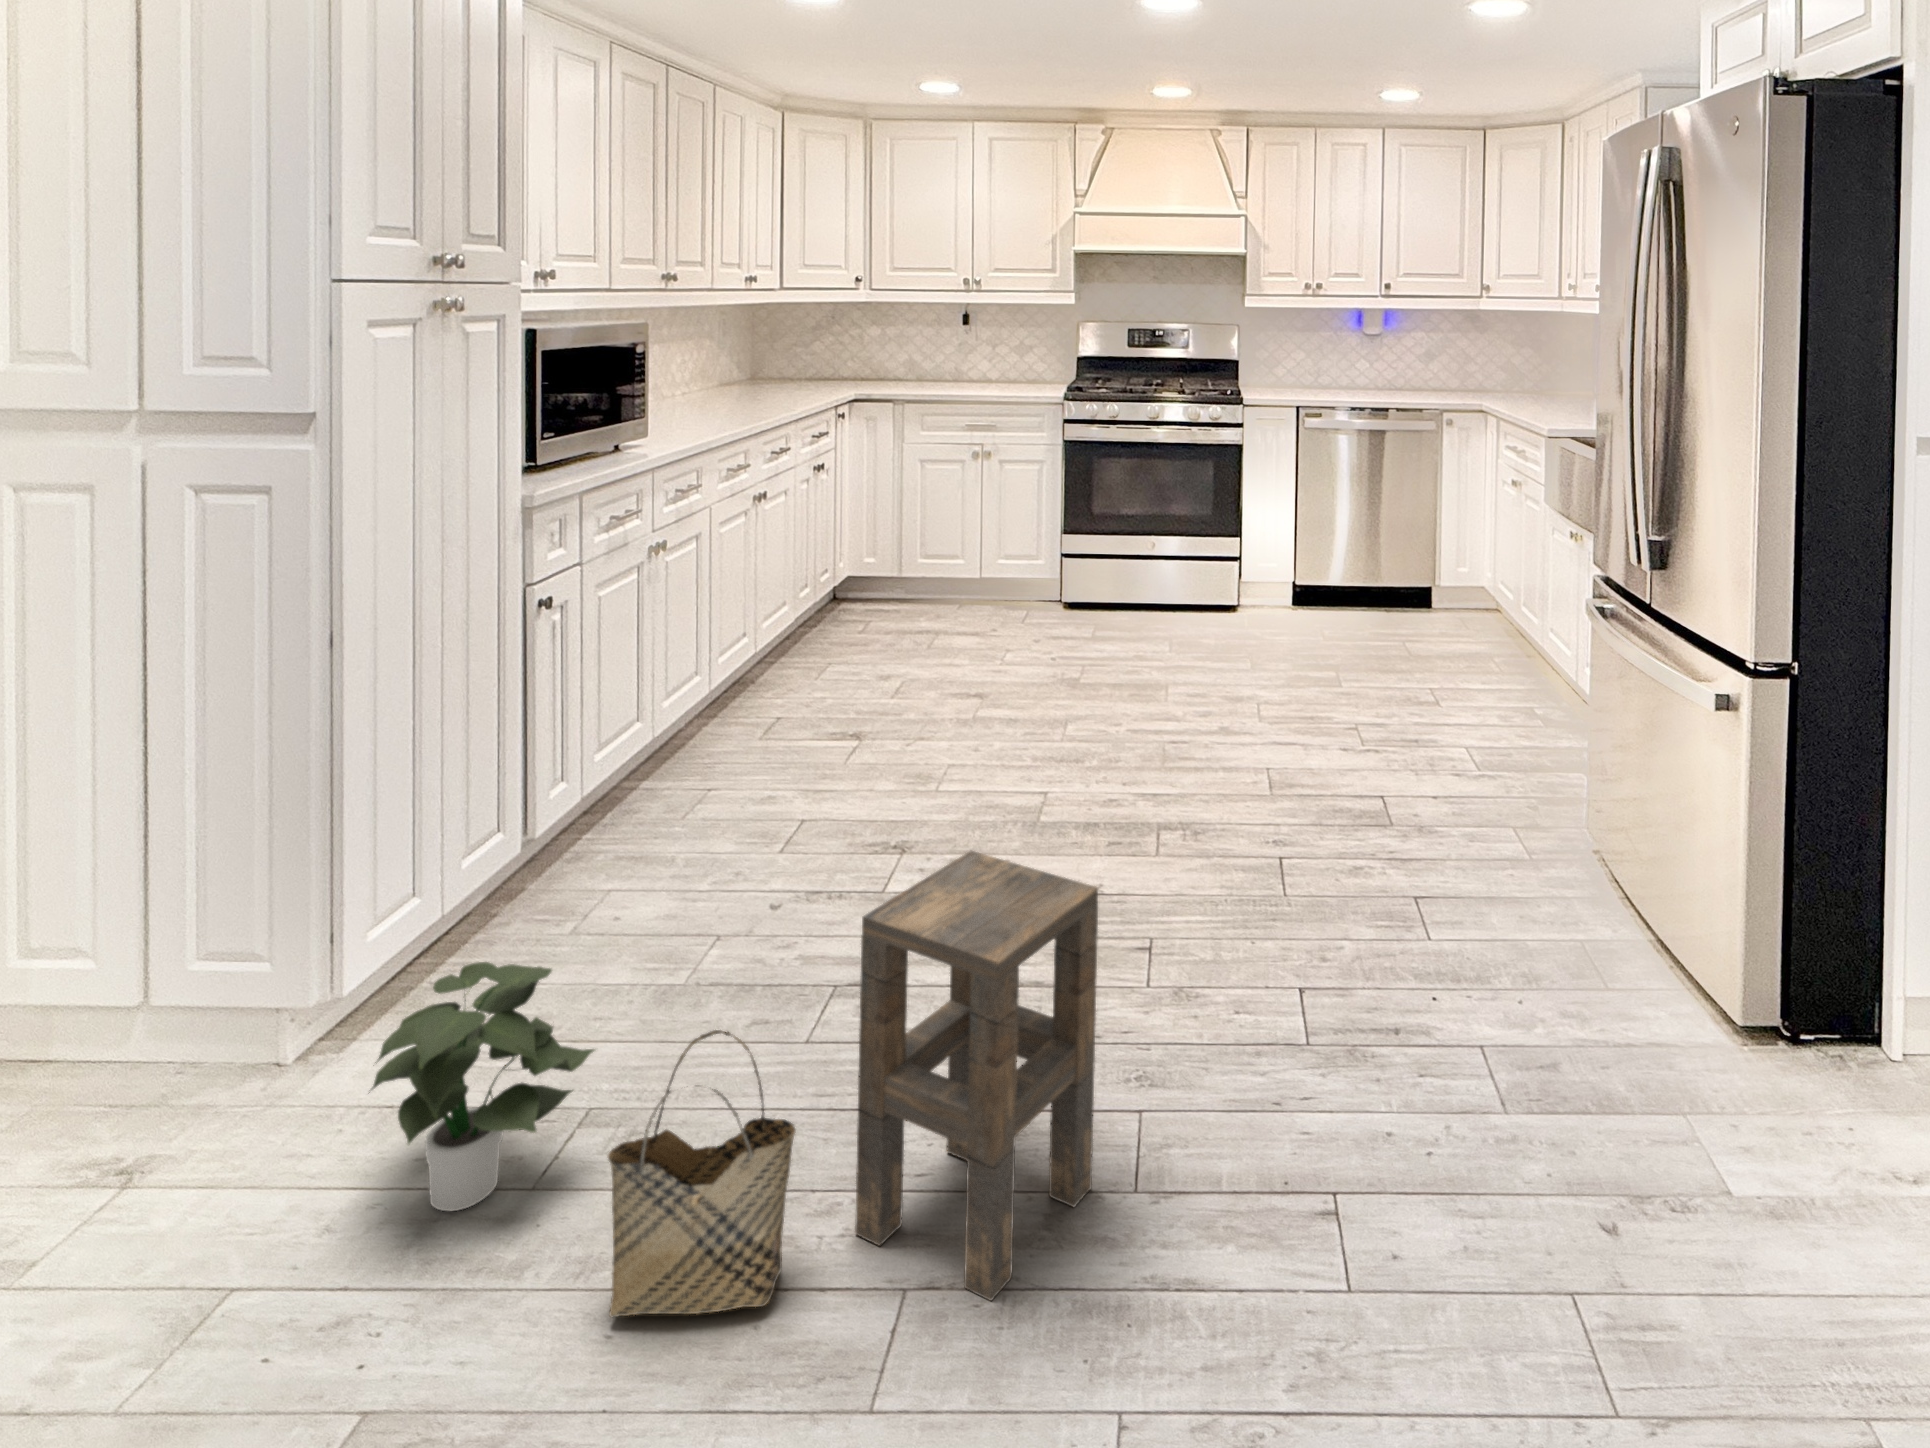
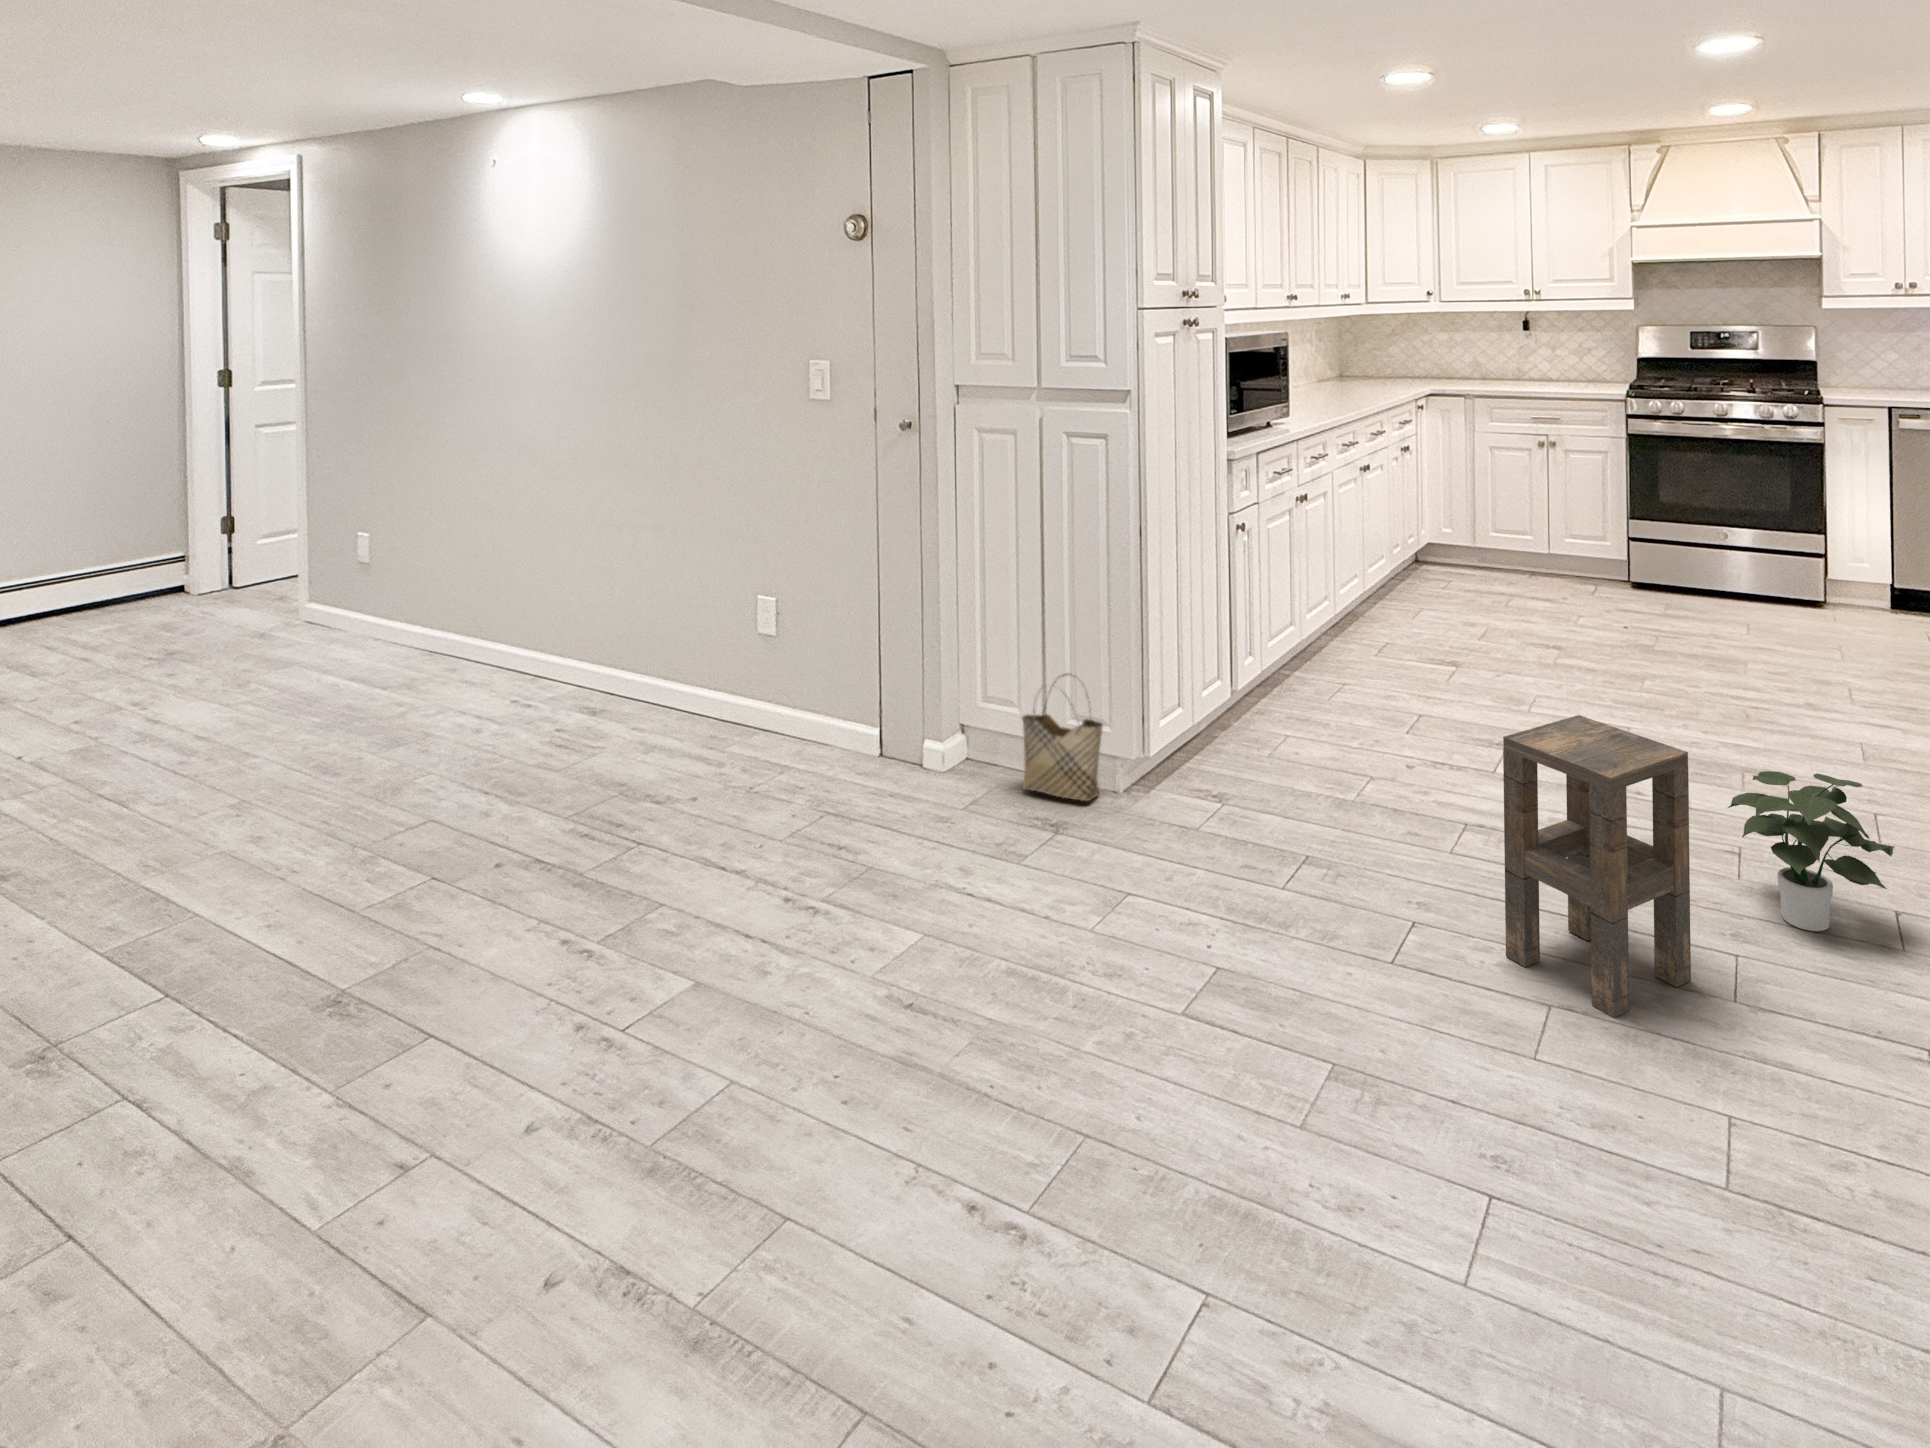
potted plant: present [369,962,595,1211] -> present [1728,771,1895,931]
woven basket: present [607,1030,796,1317] -> present [1022,674,1103,801]

